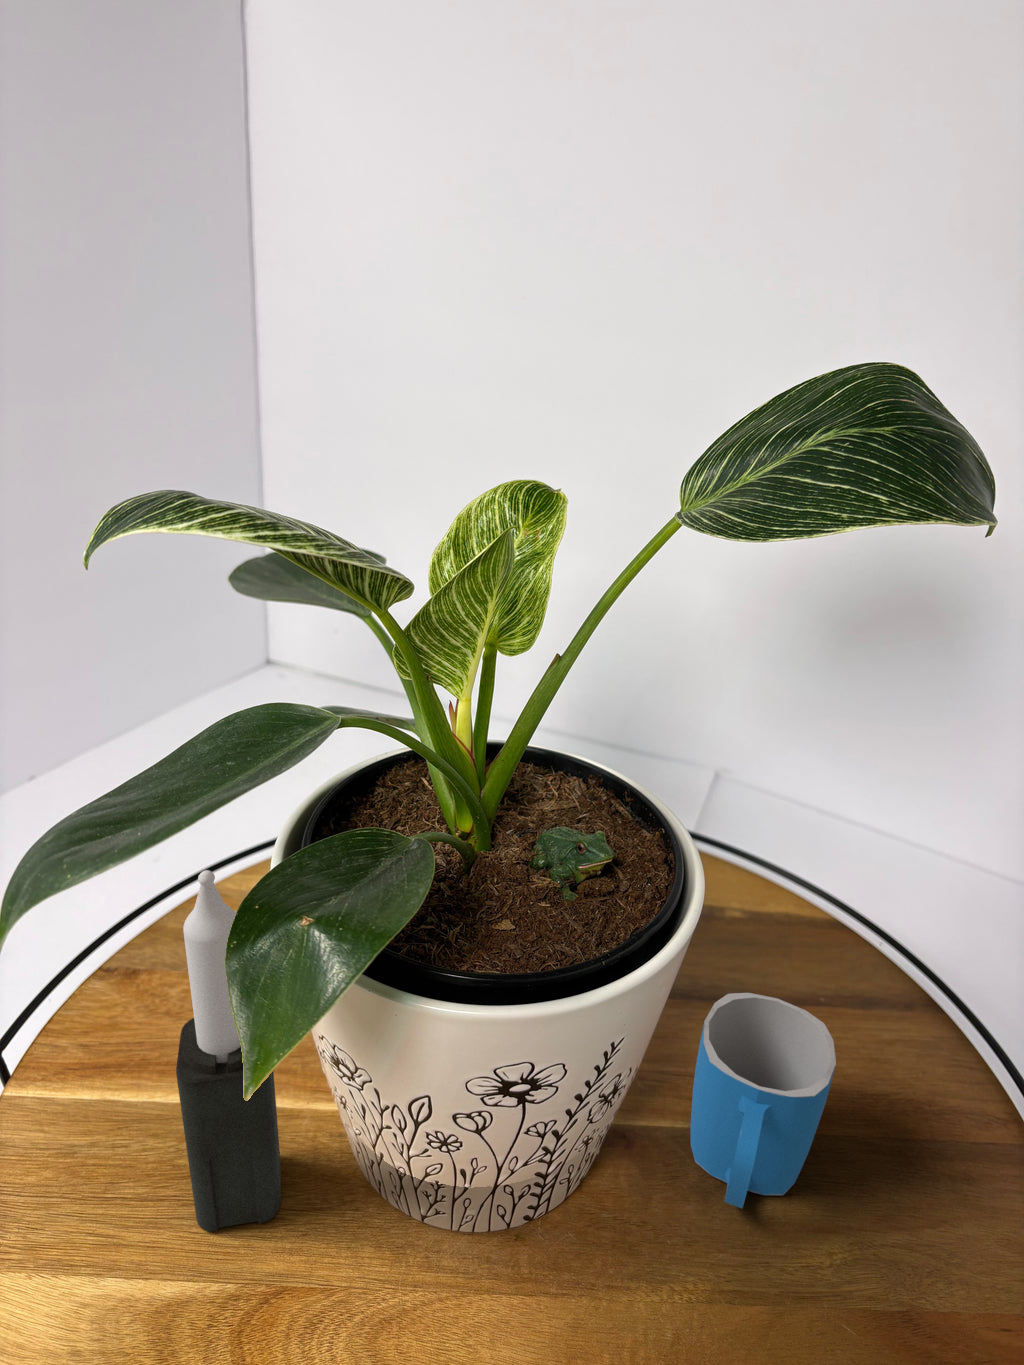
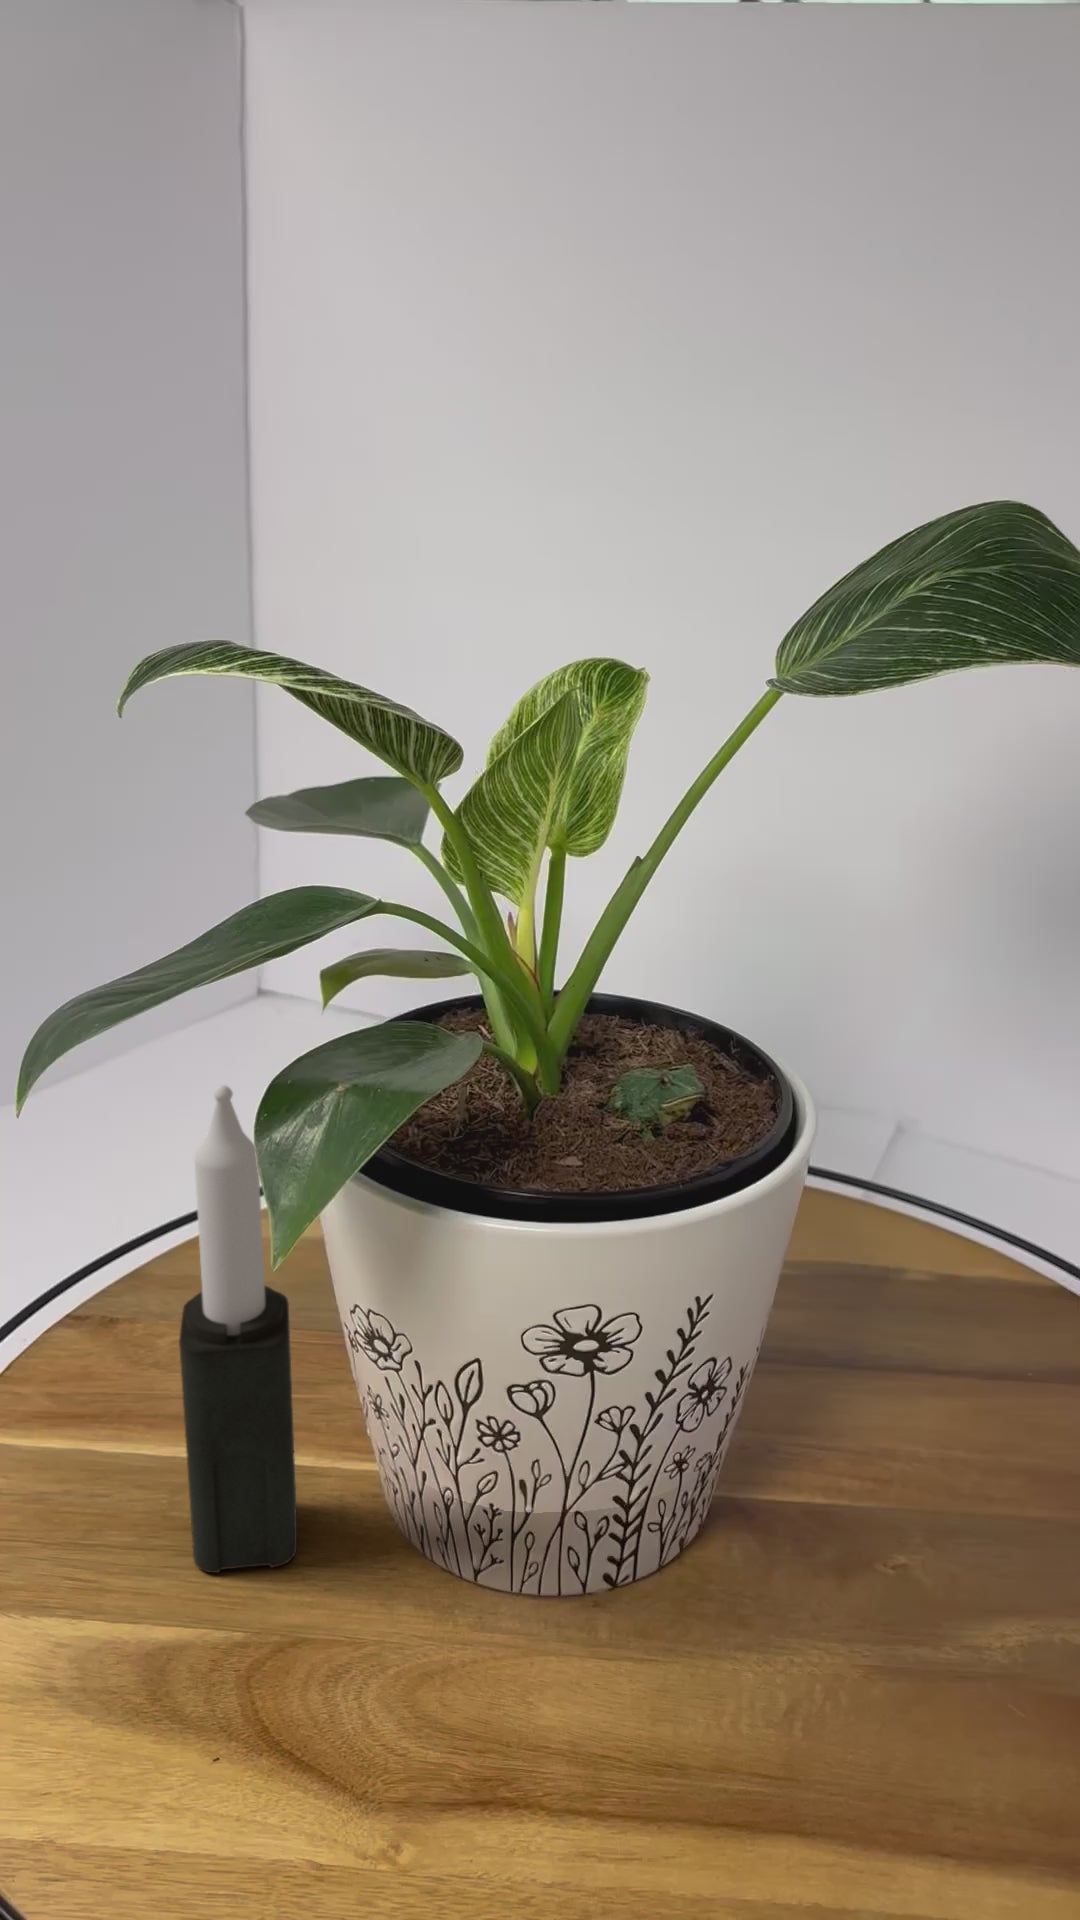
mug: present [690,993,836,1208] -> none [827,1310,1005,1570]

